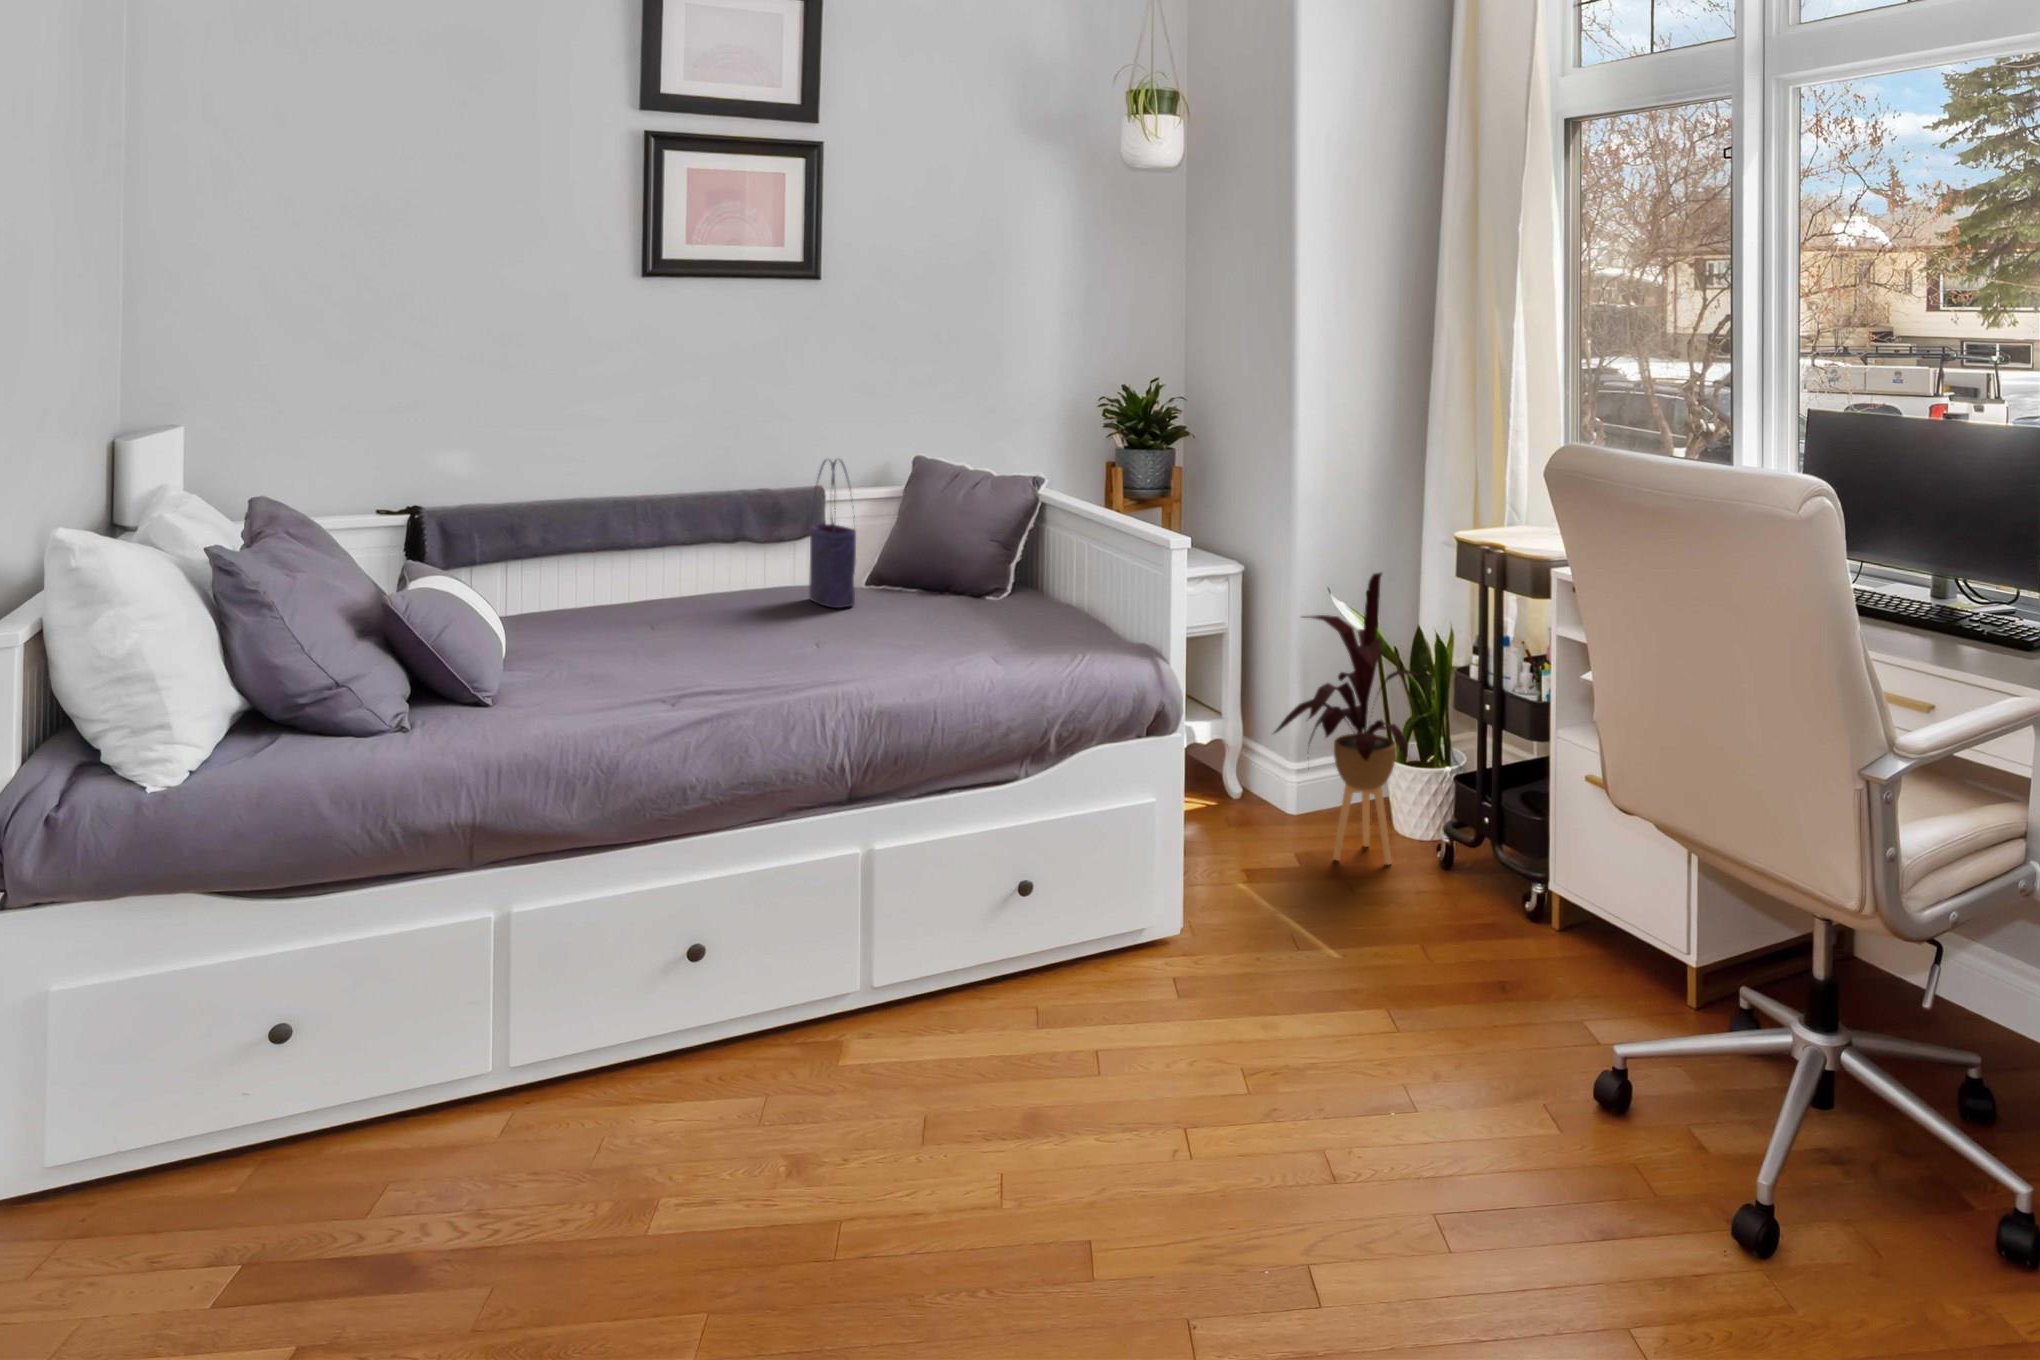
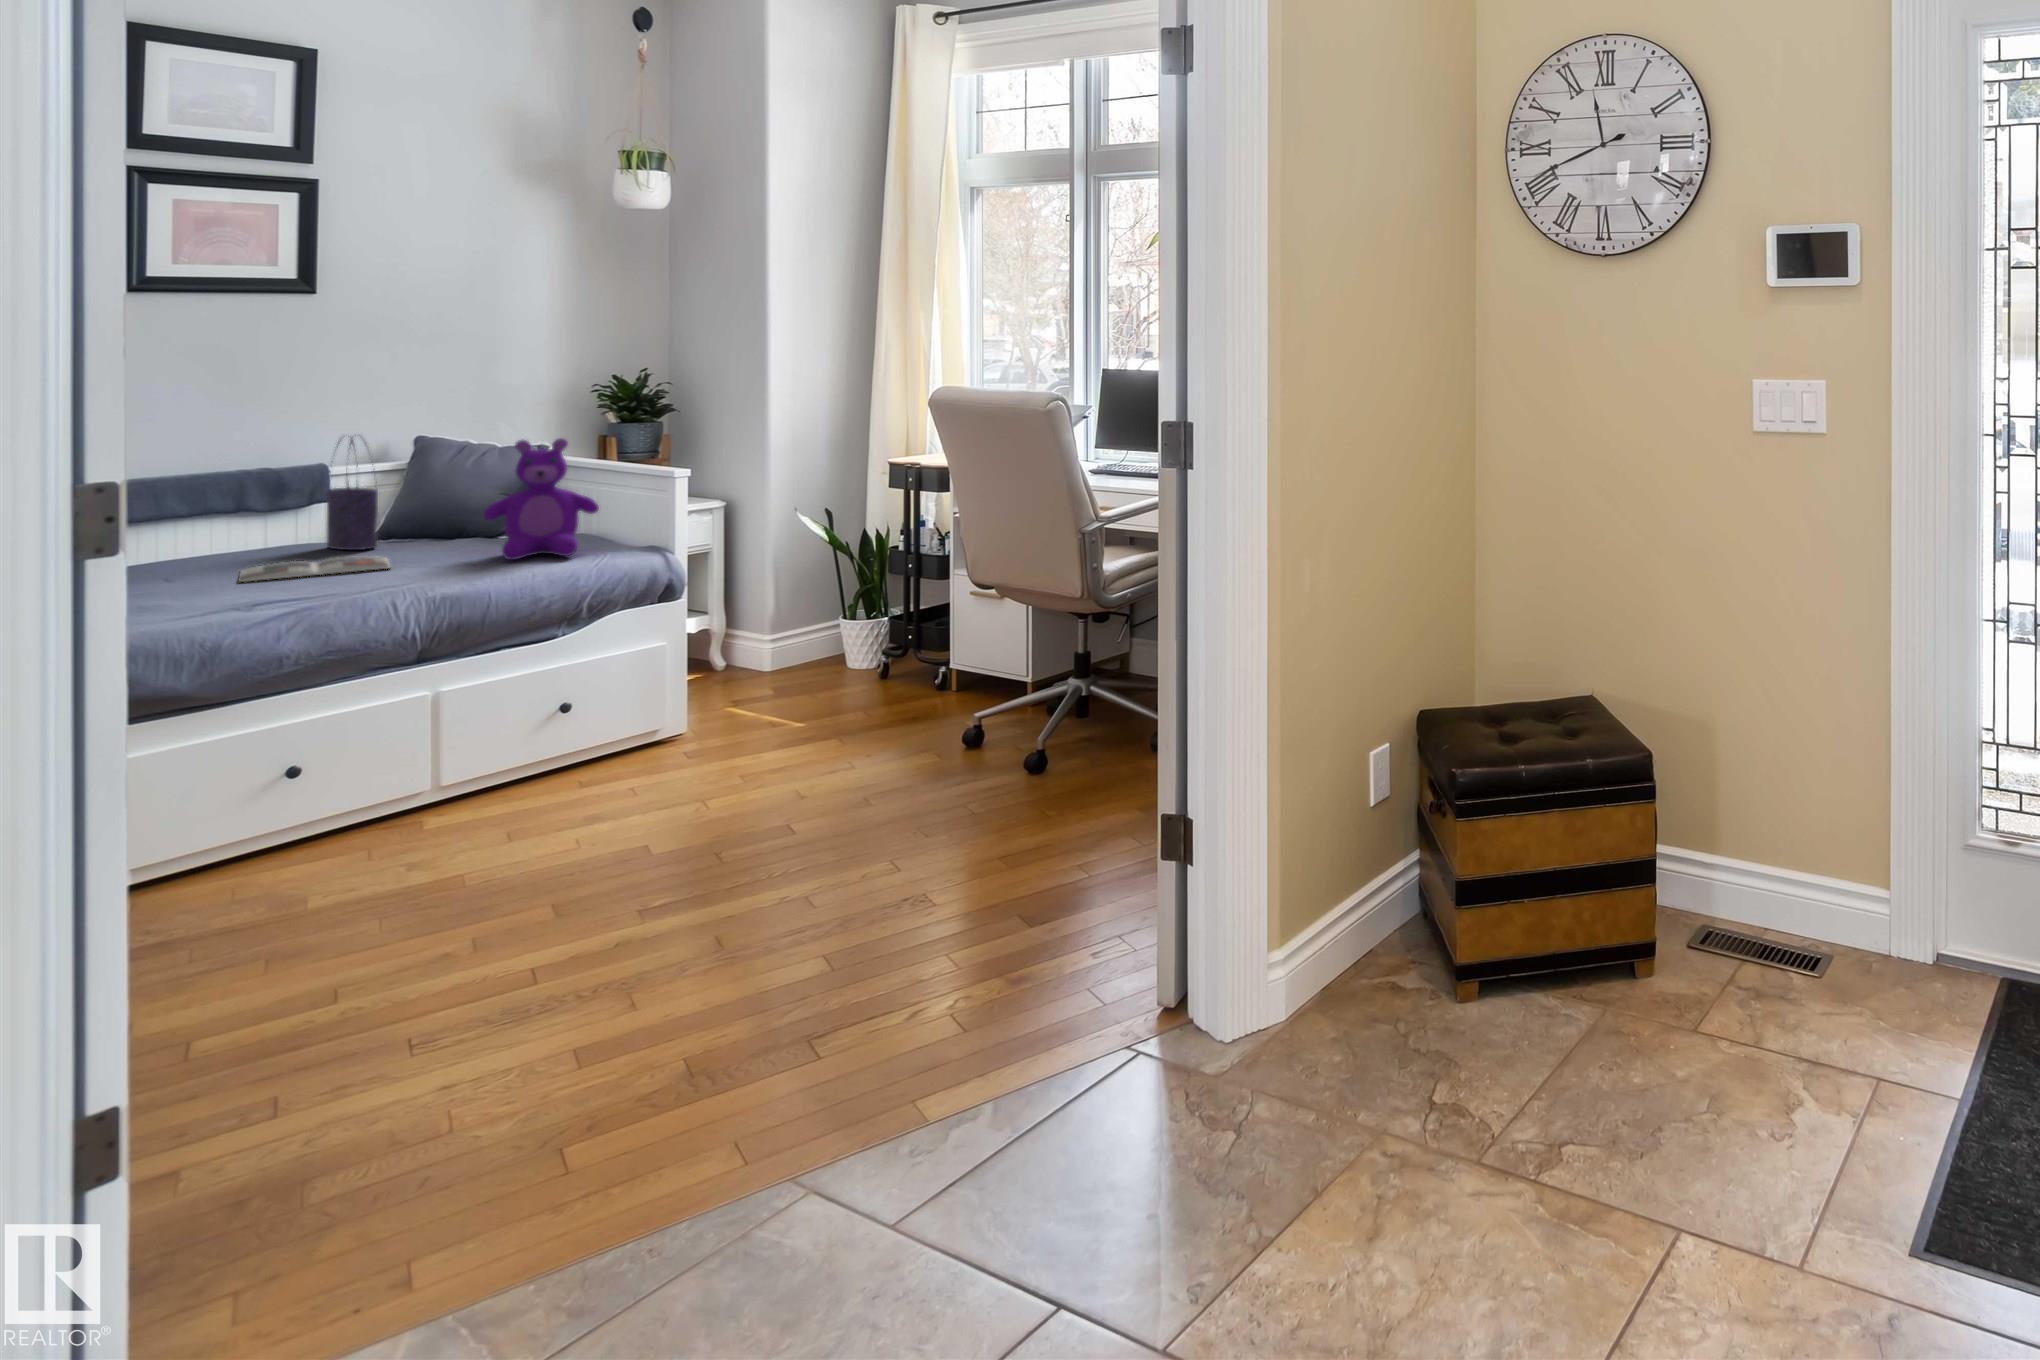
teddy bear: none [950,480,1083,652] -> present [483,438,599,560]
house plant: present [1274,573,1419,865] -> none [751,489,867,688]
magazine: none [688,622,854,652] -> present [239,556,391,582]

